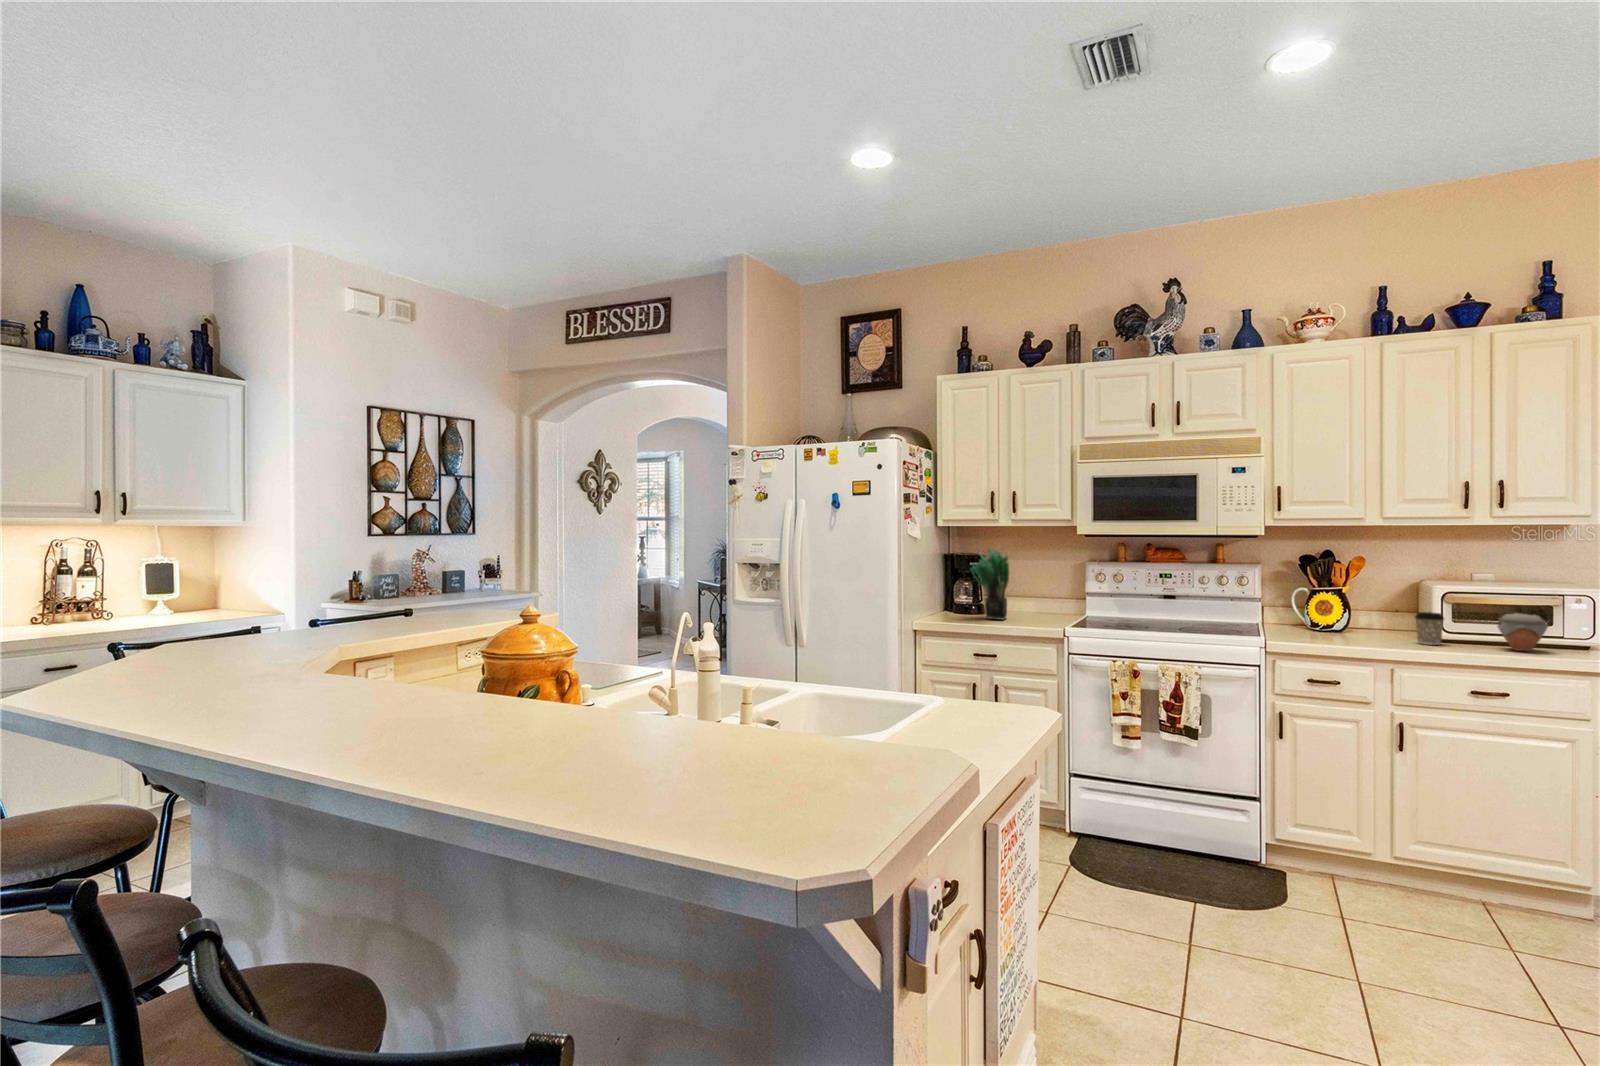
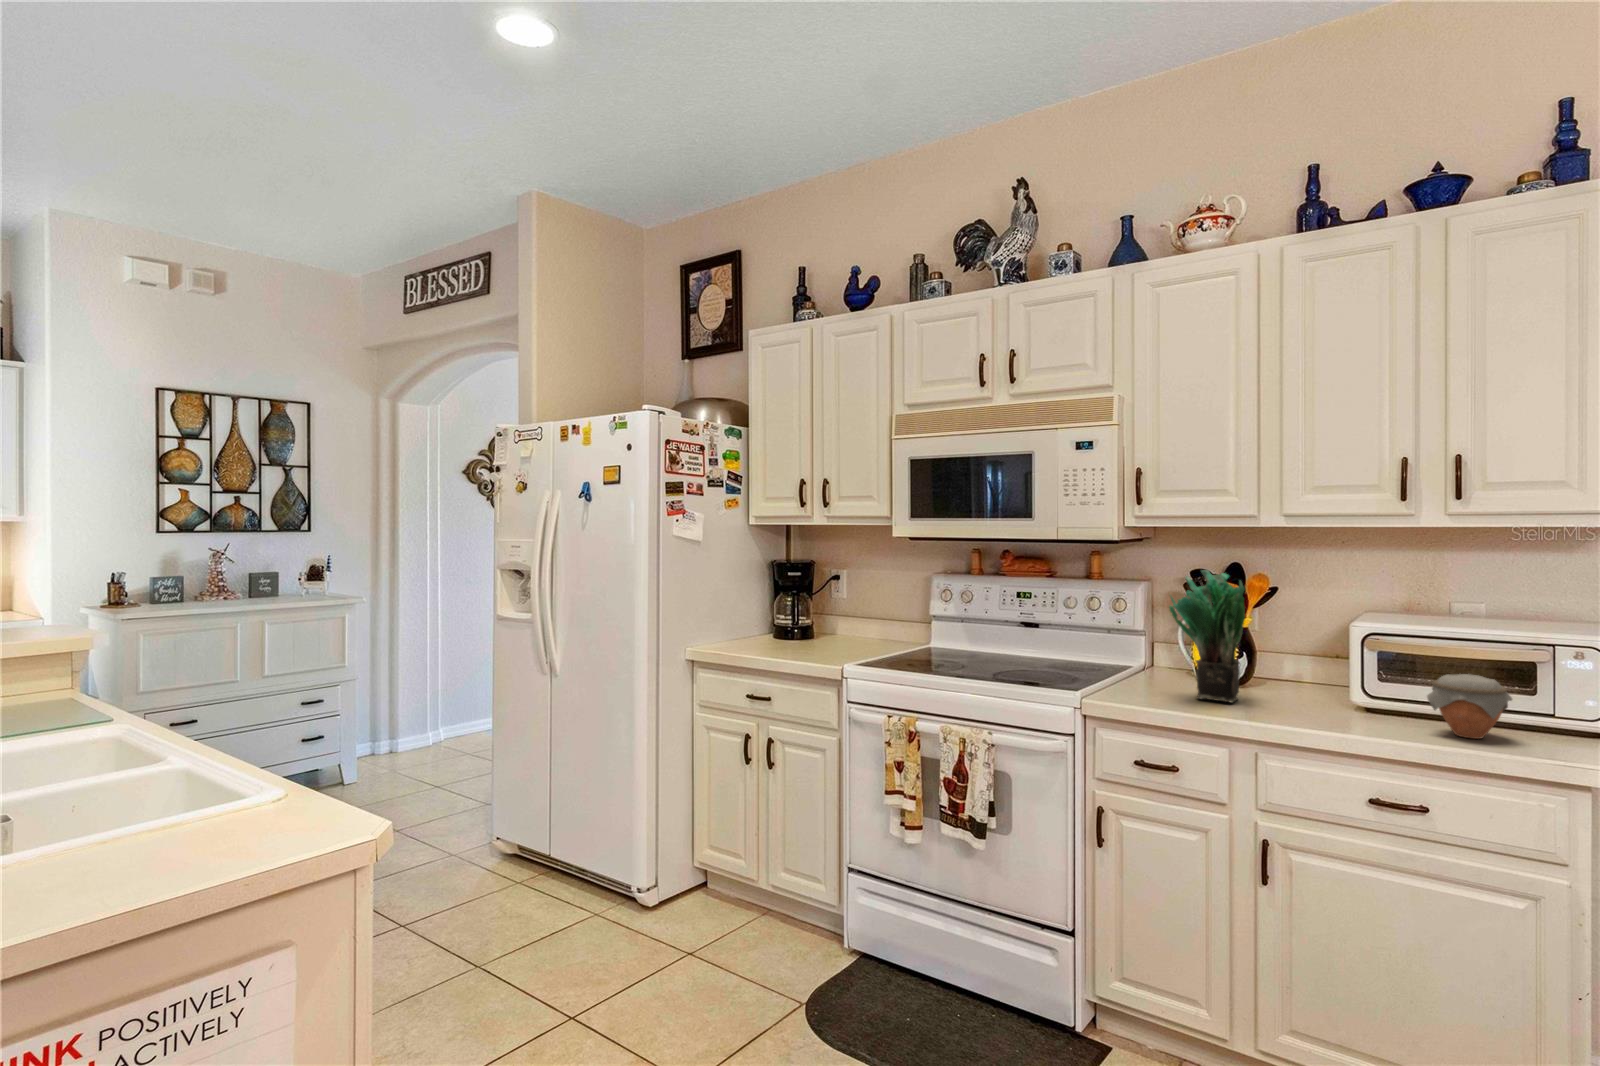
potted plant: present [970,549,1009,620] -> present [1169,570,1245,702]
coffee cup: present [1415,612,1444,645] -> none [1311,665,1355,718]

